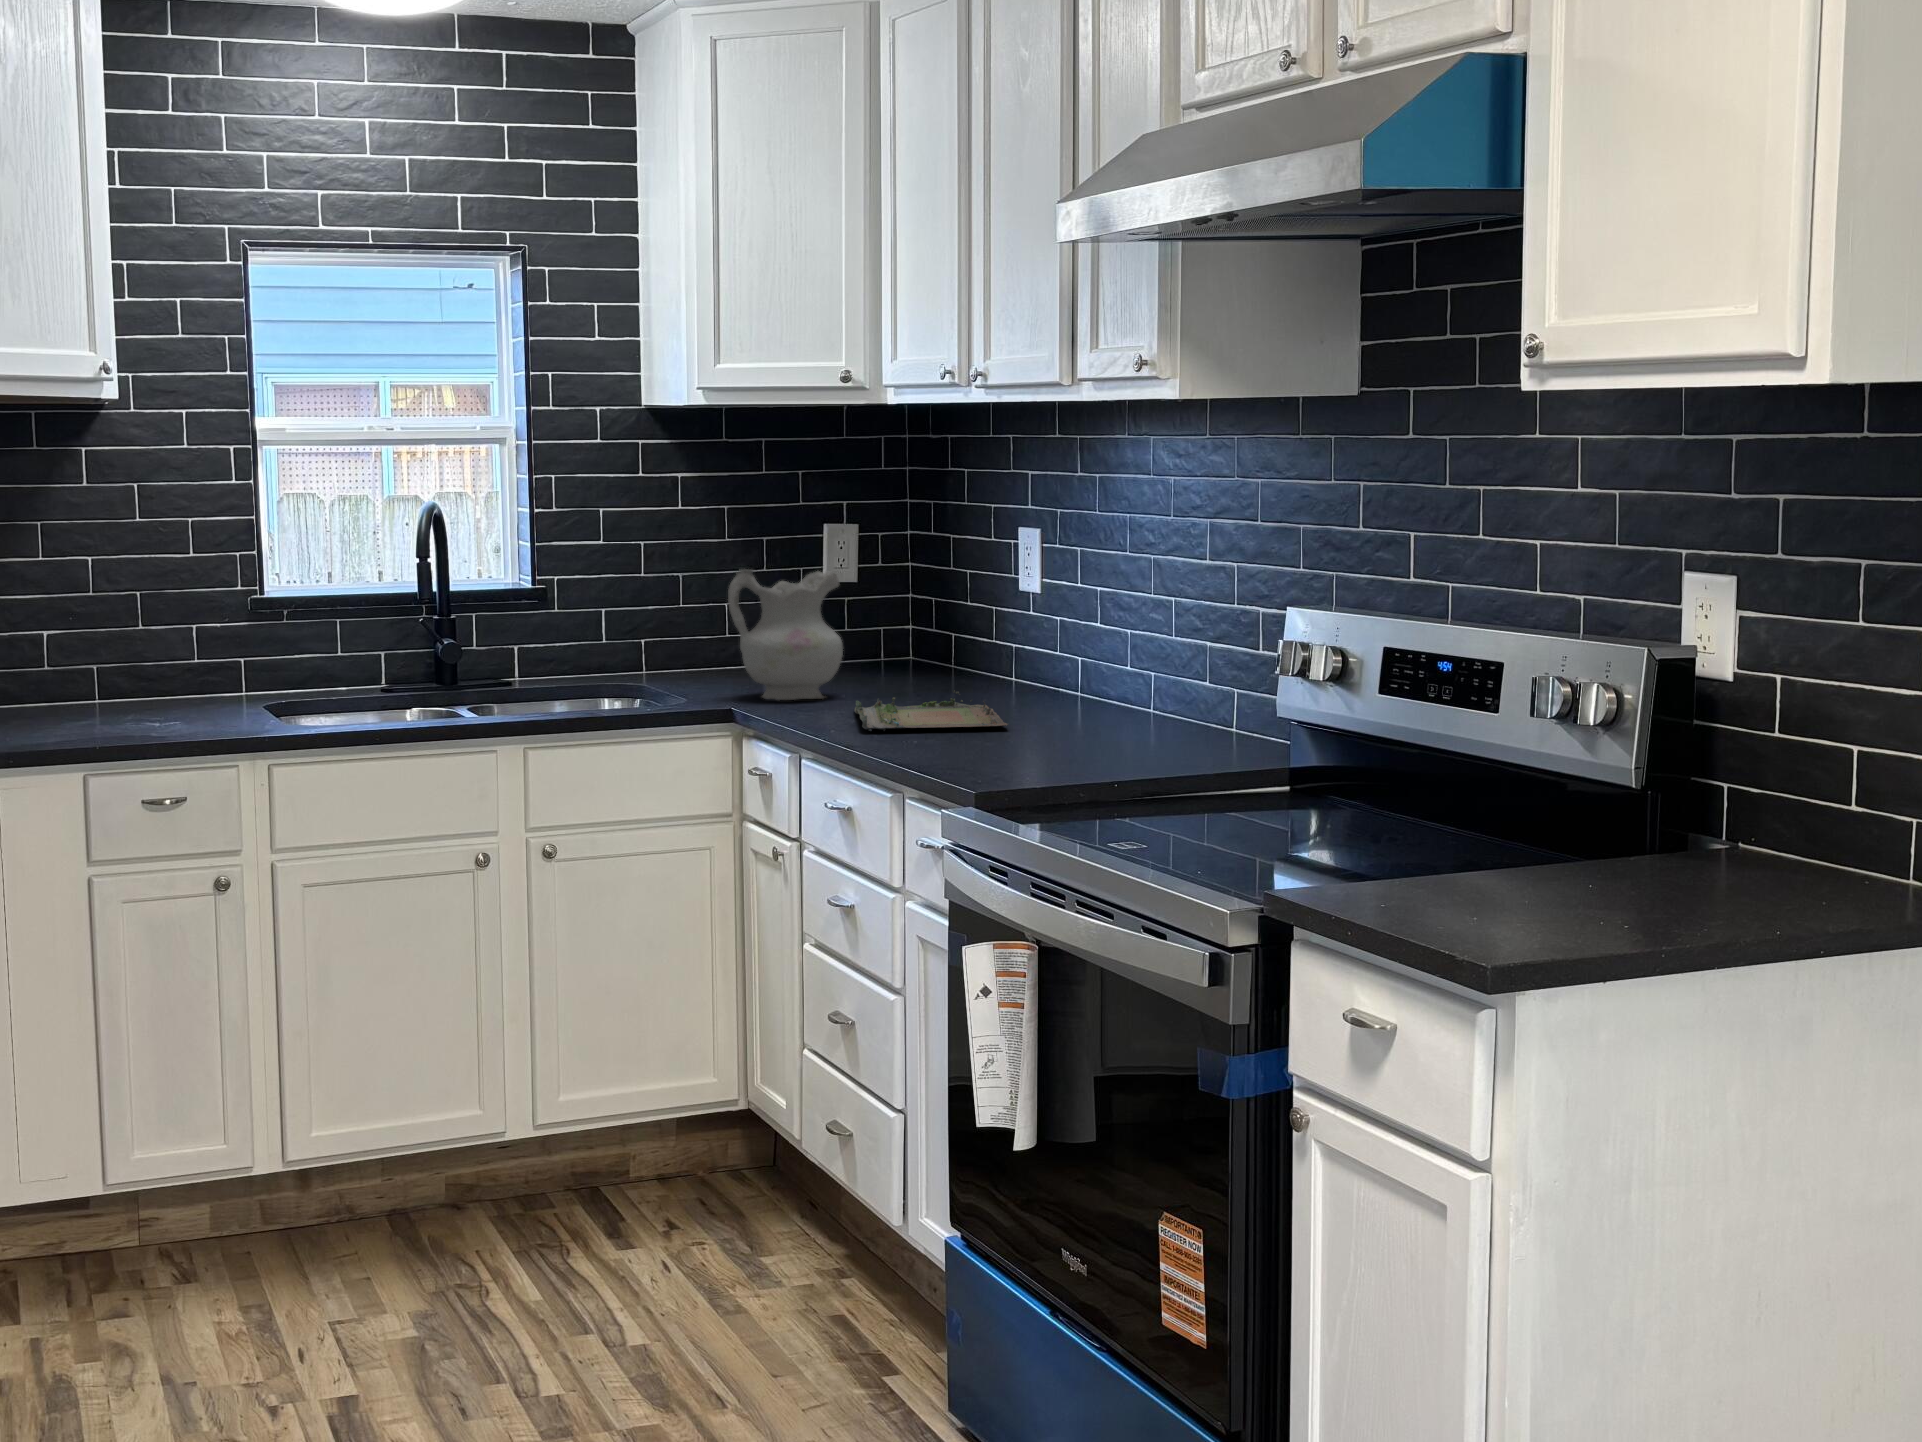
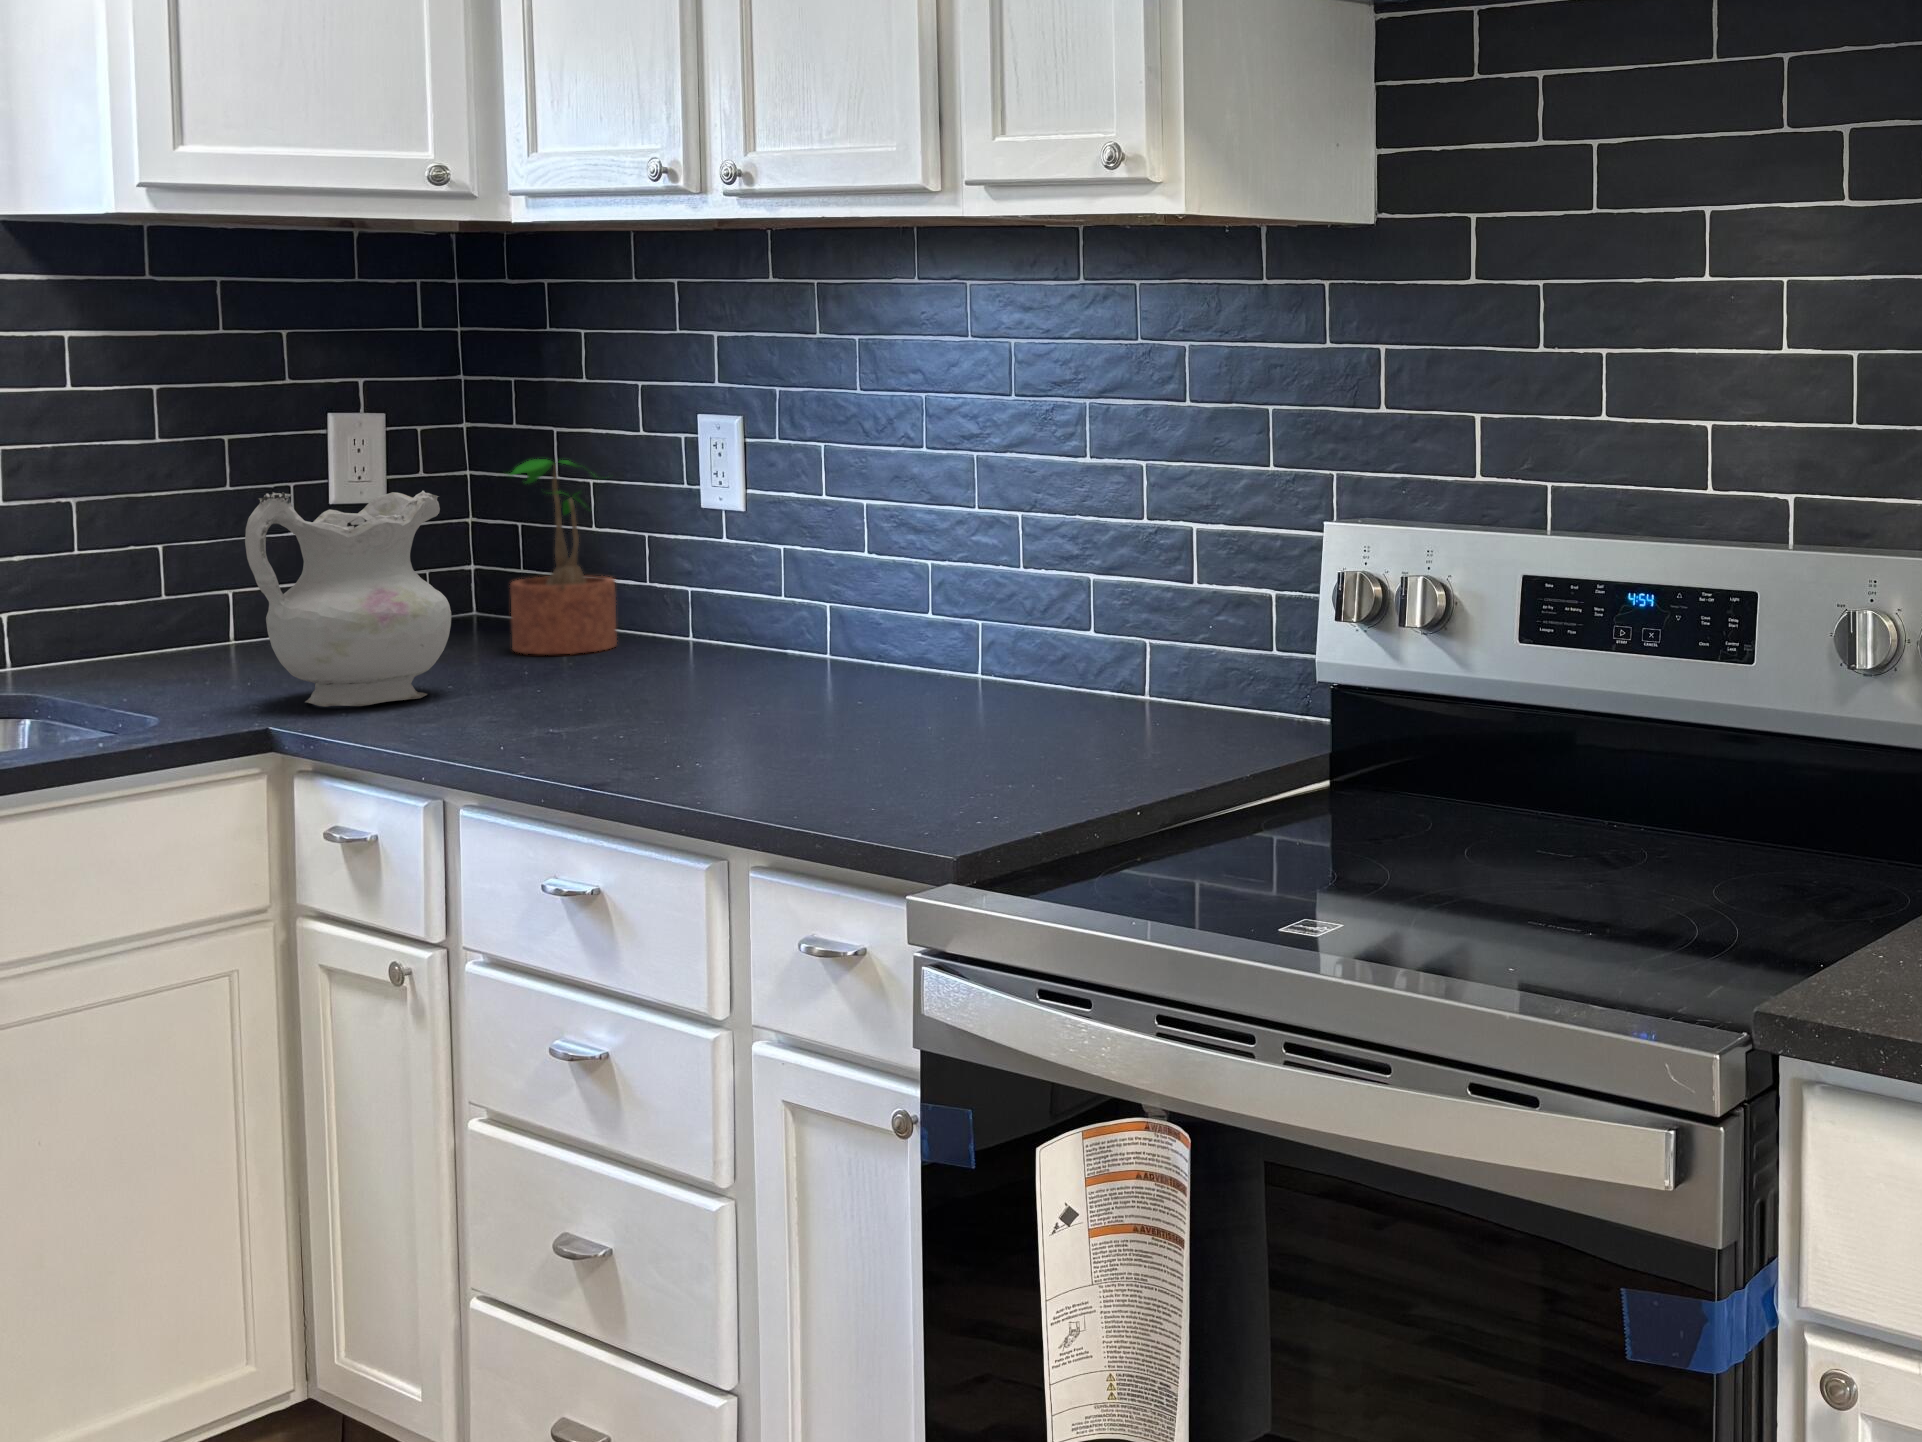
potted plant: none [902,554,973,682] -> present [509,459,617,654]
tray: present [855,692,1008,731] -> none [512,667,821,753]

